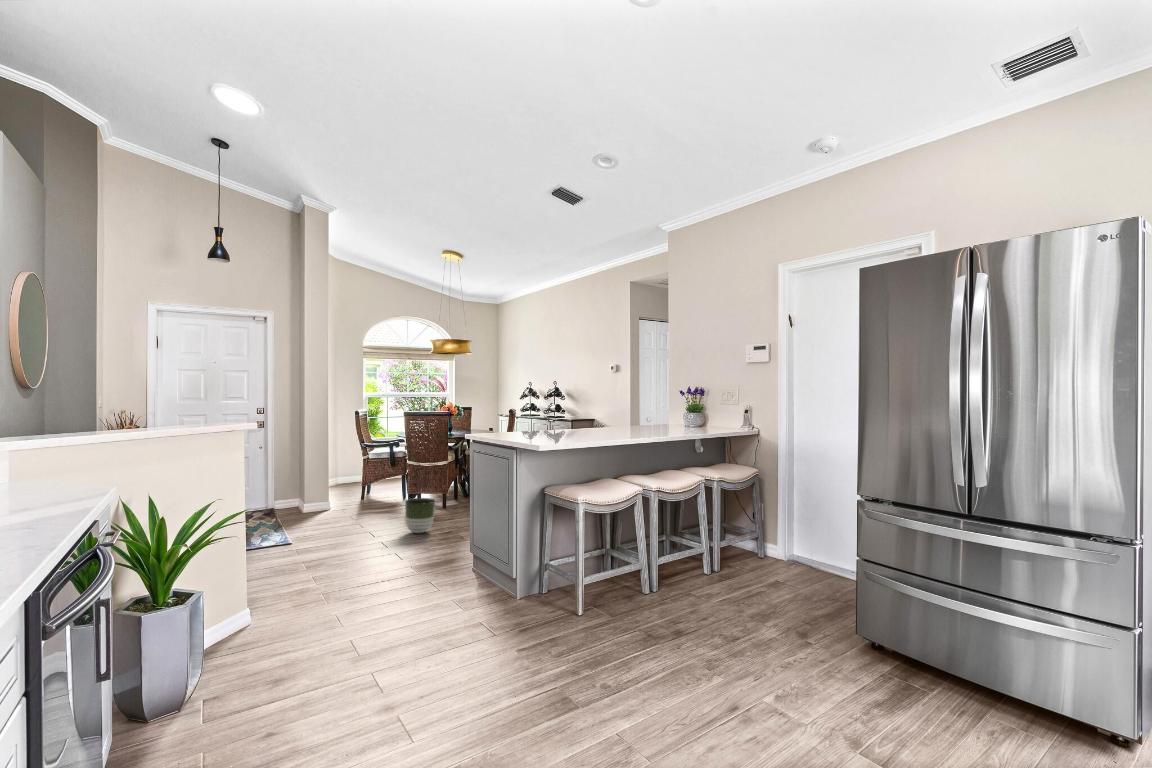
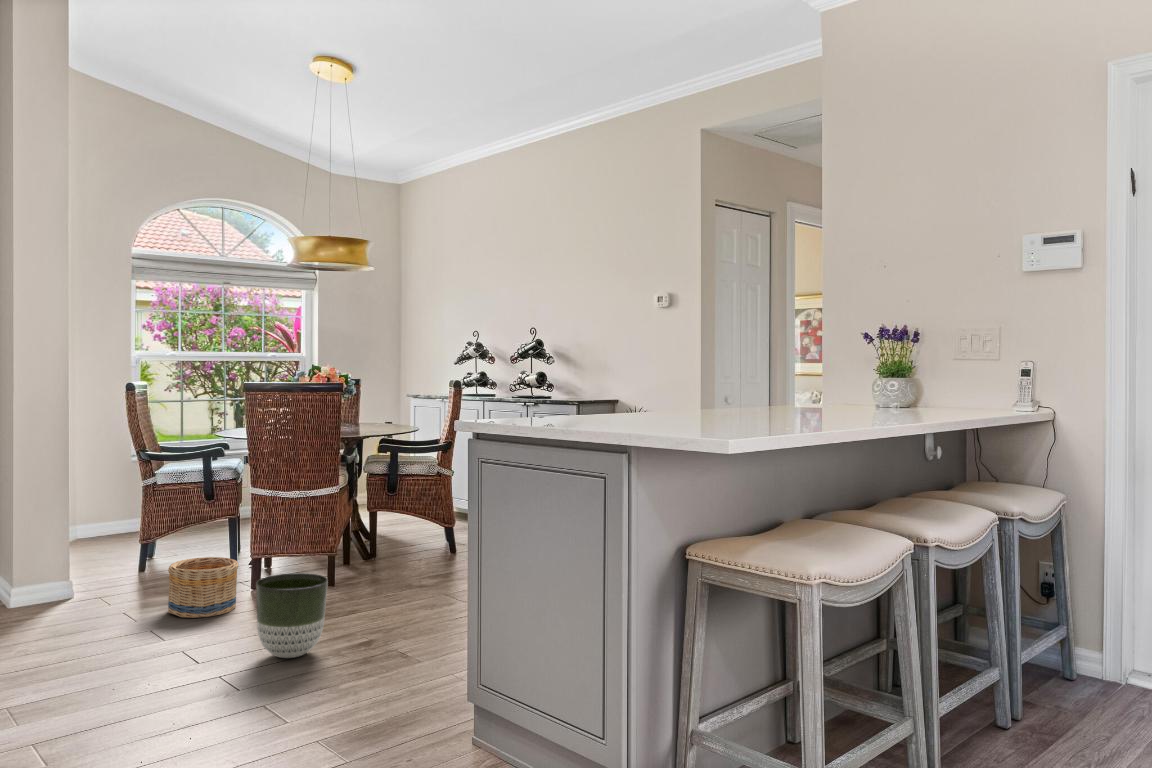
basket: none [372,492,402,518] -> present [168,557,238,618]

